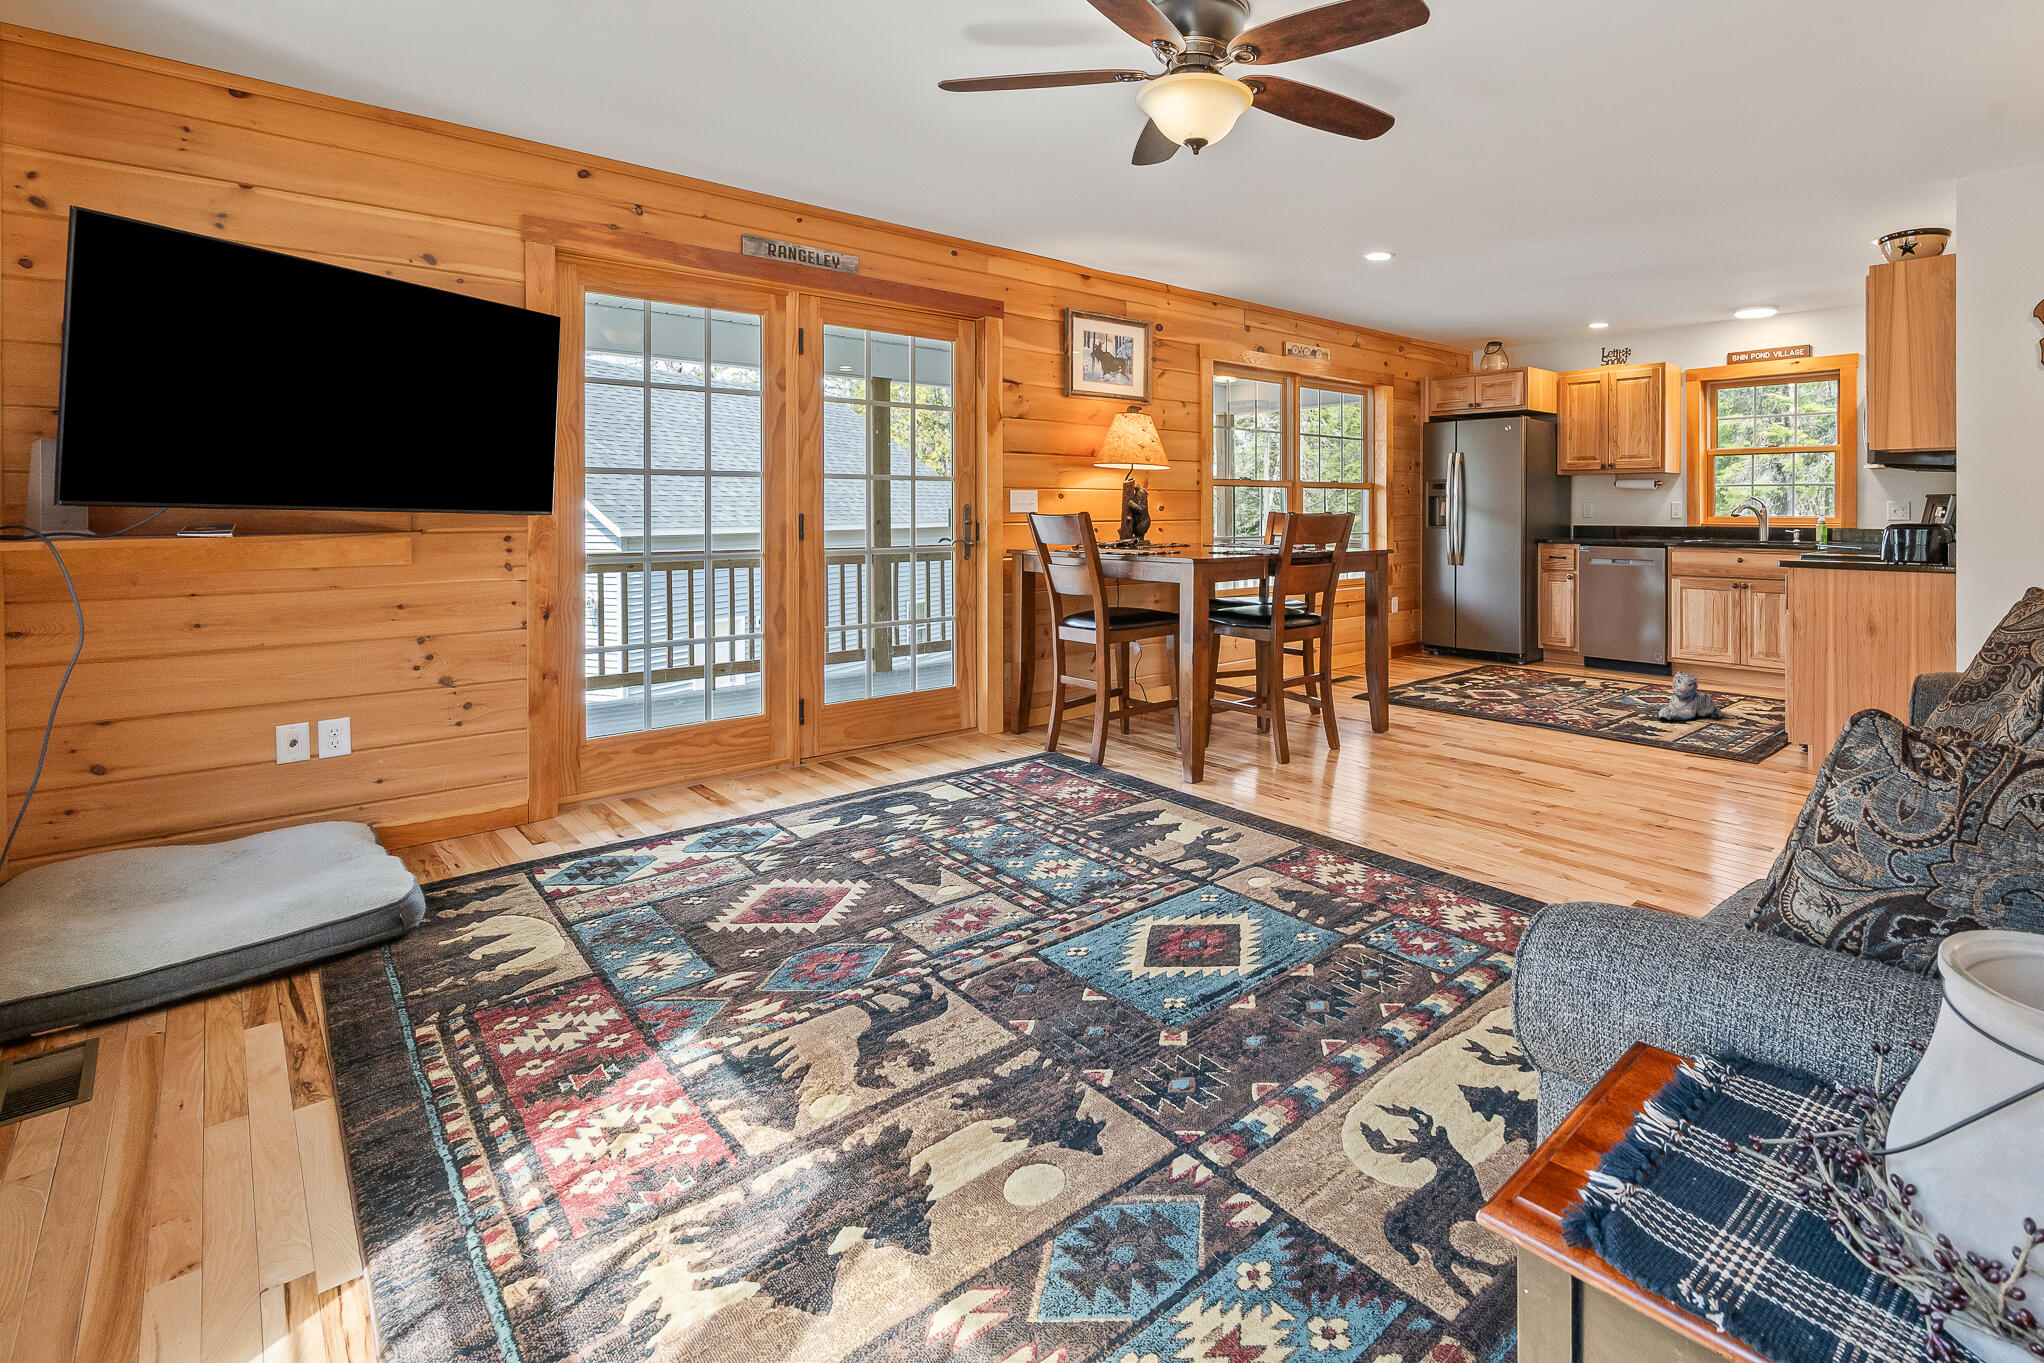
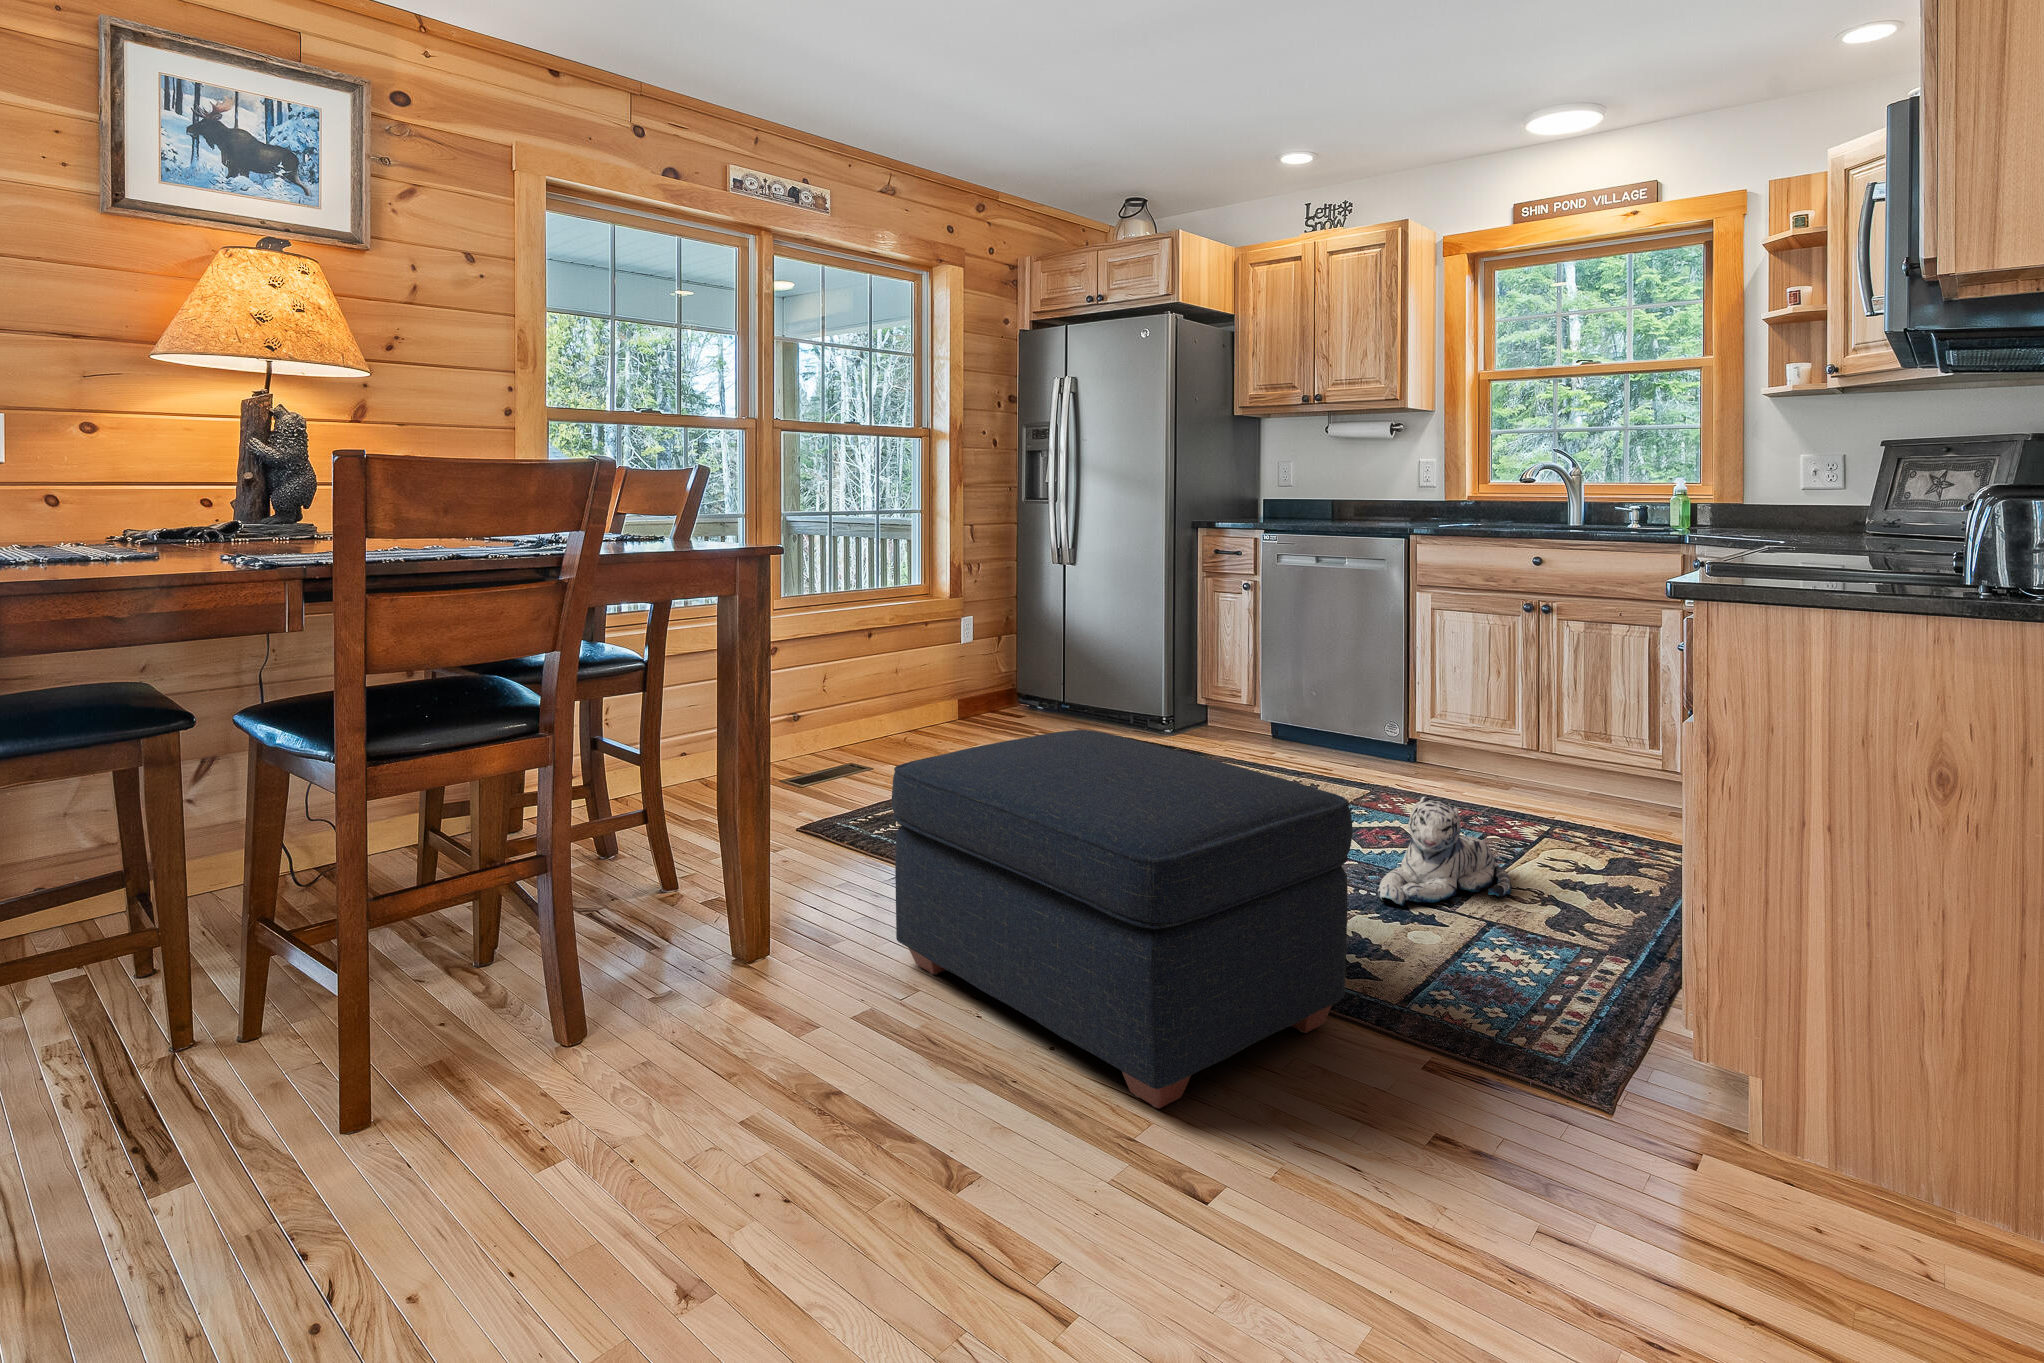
ottoman: none [1444,636,1651,763] -> present [892,730,1352,1109]

